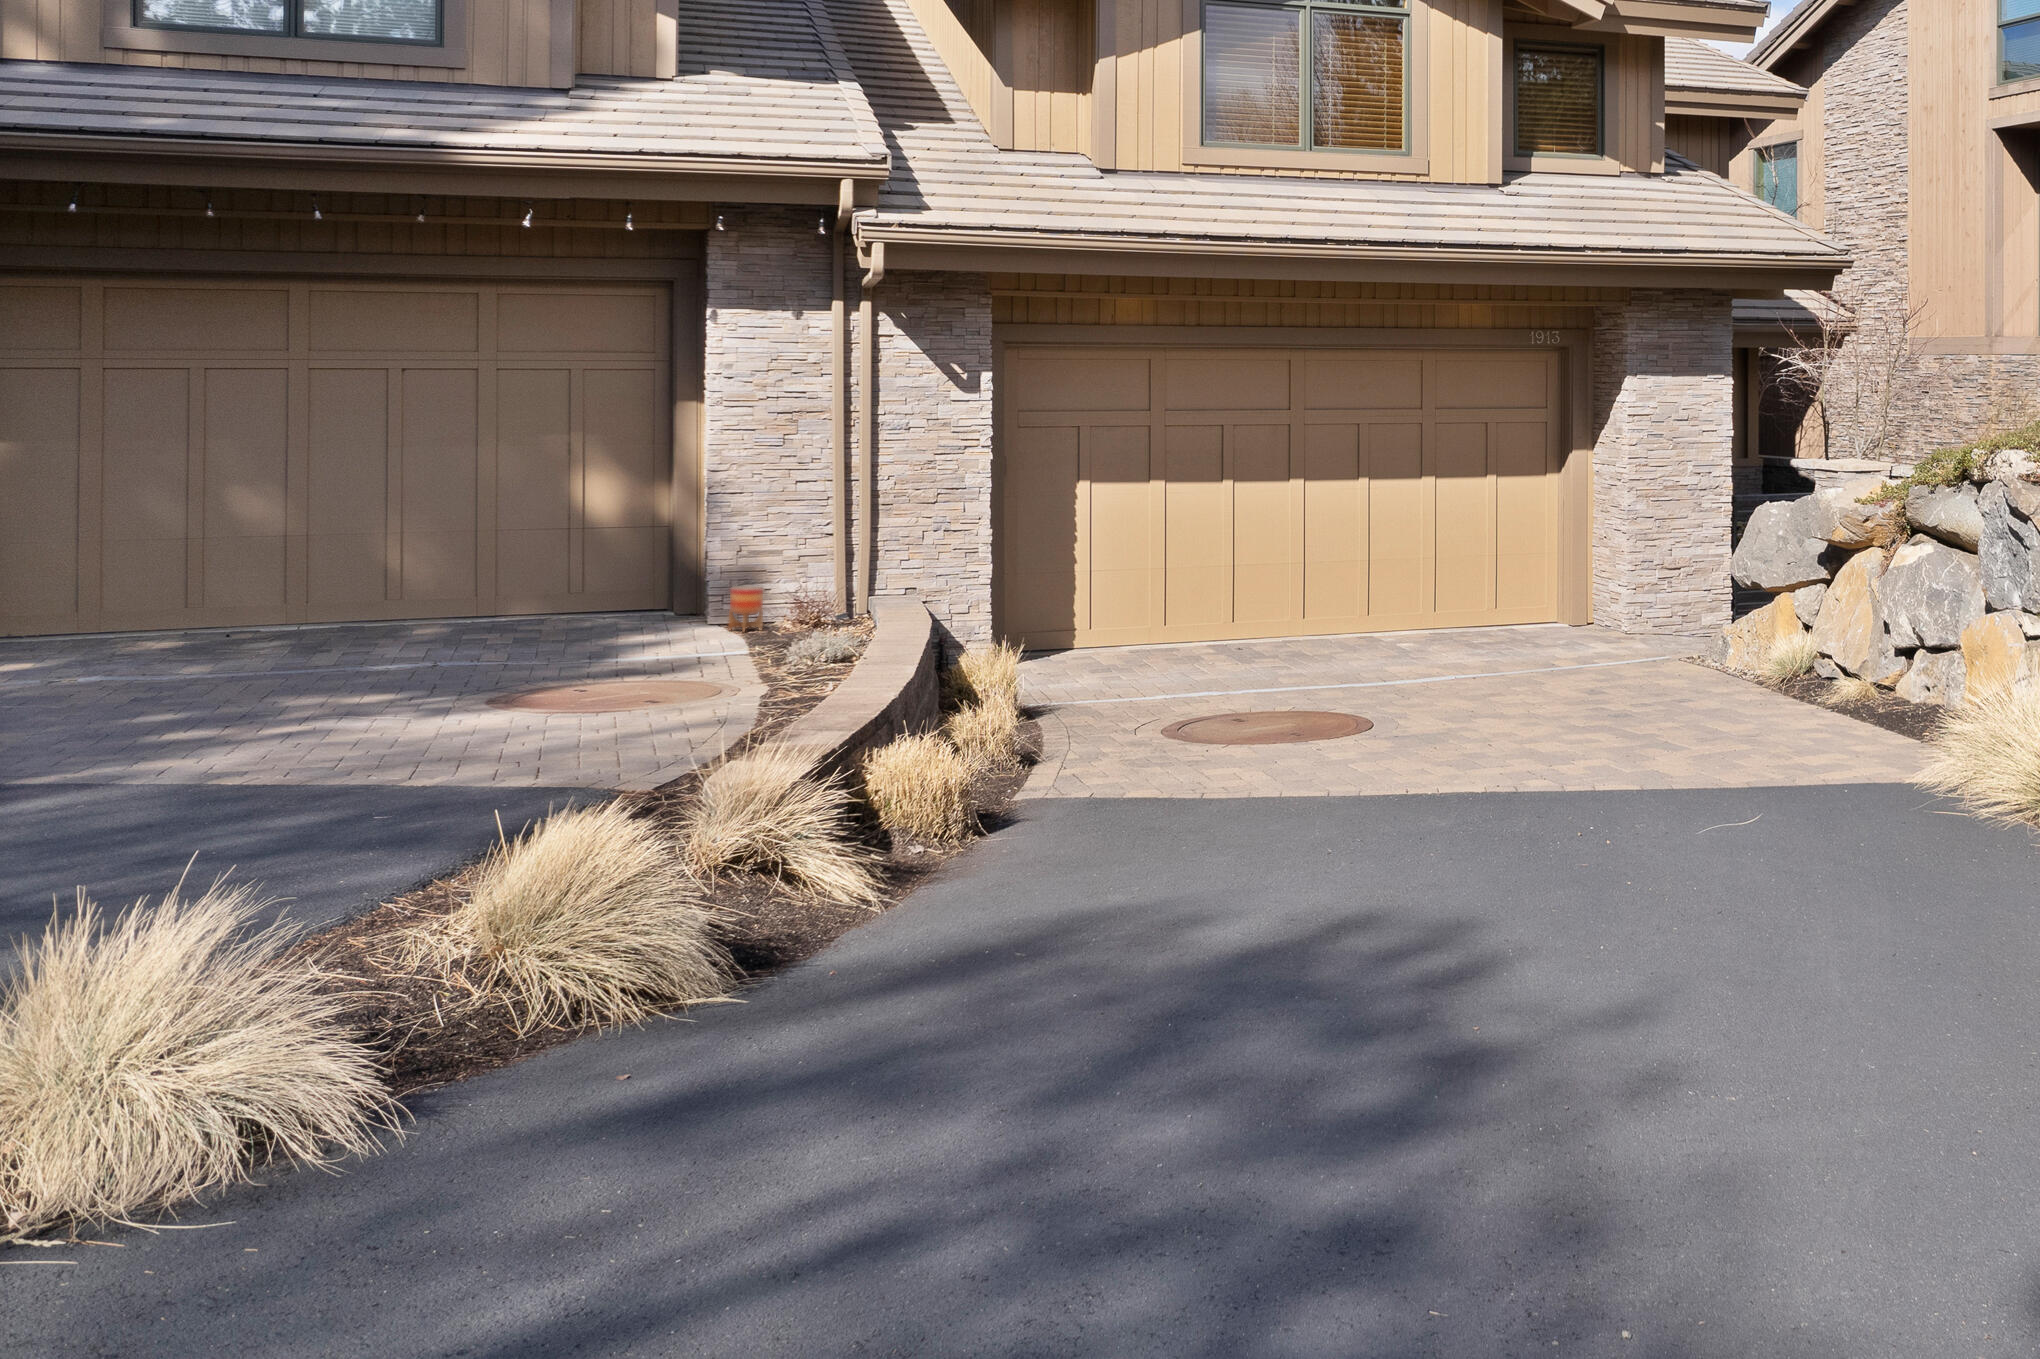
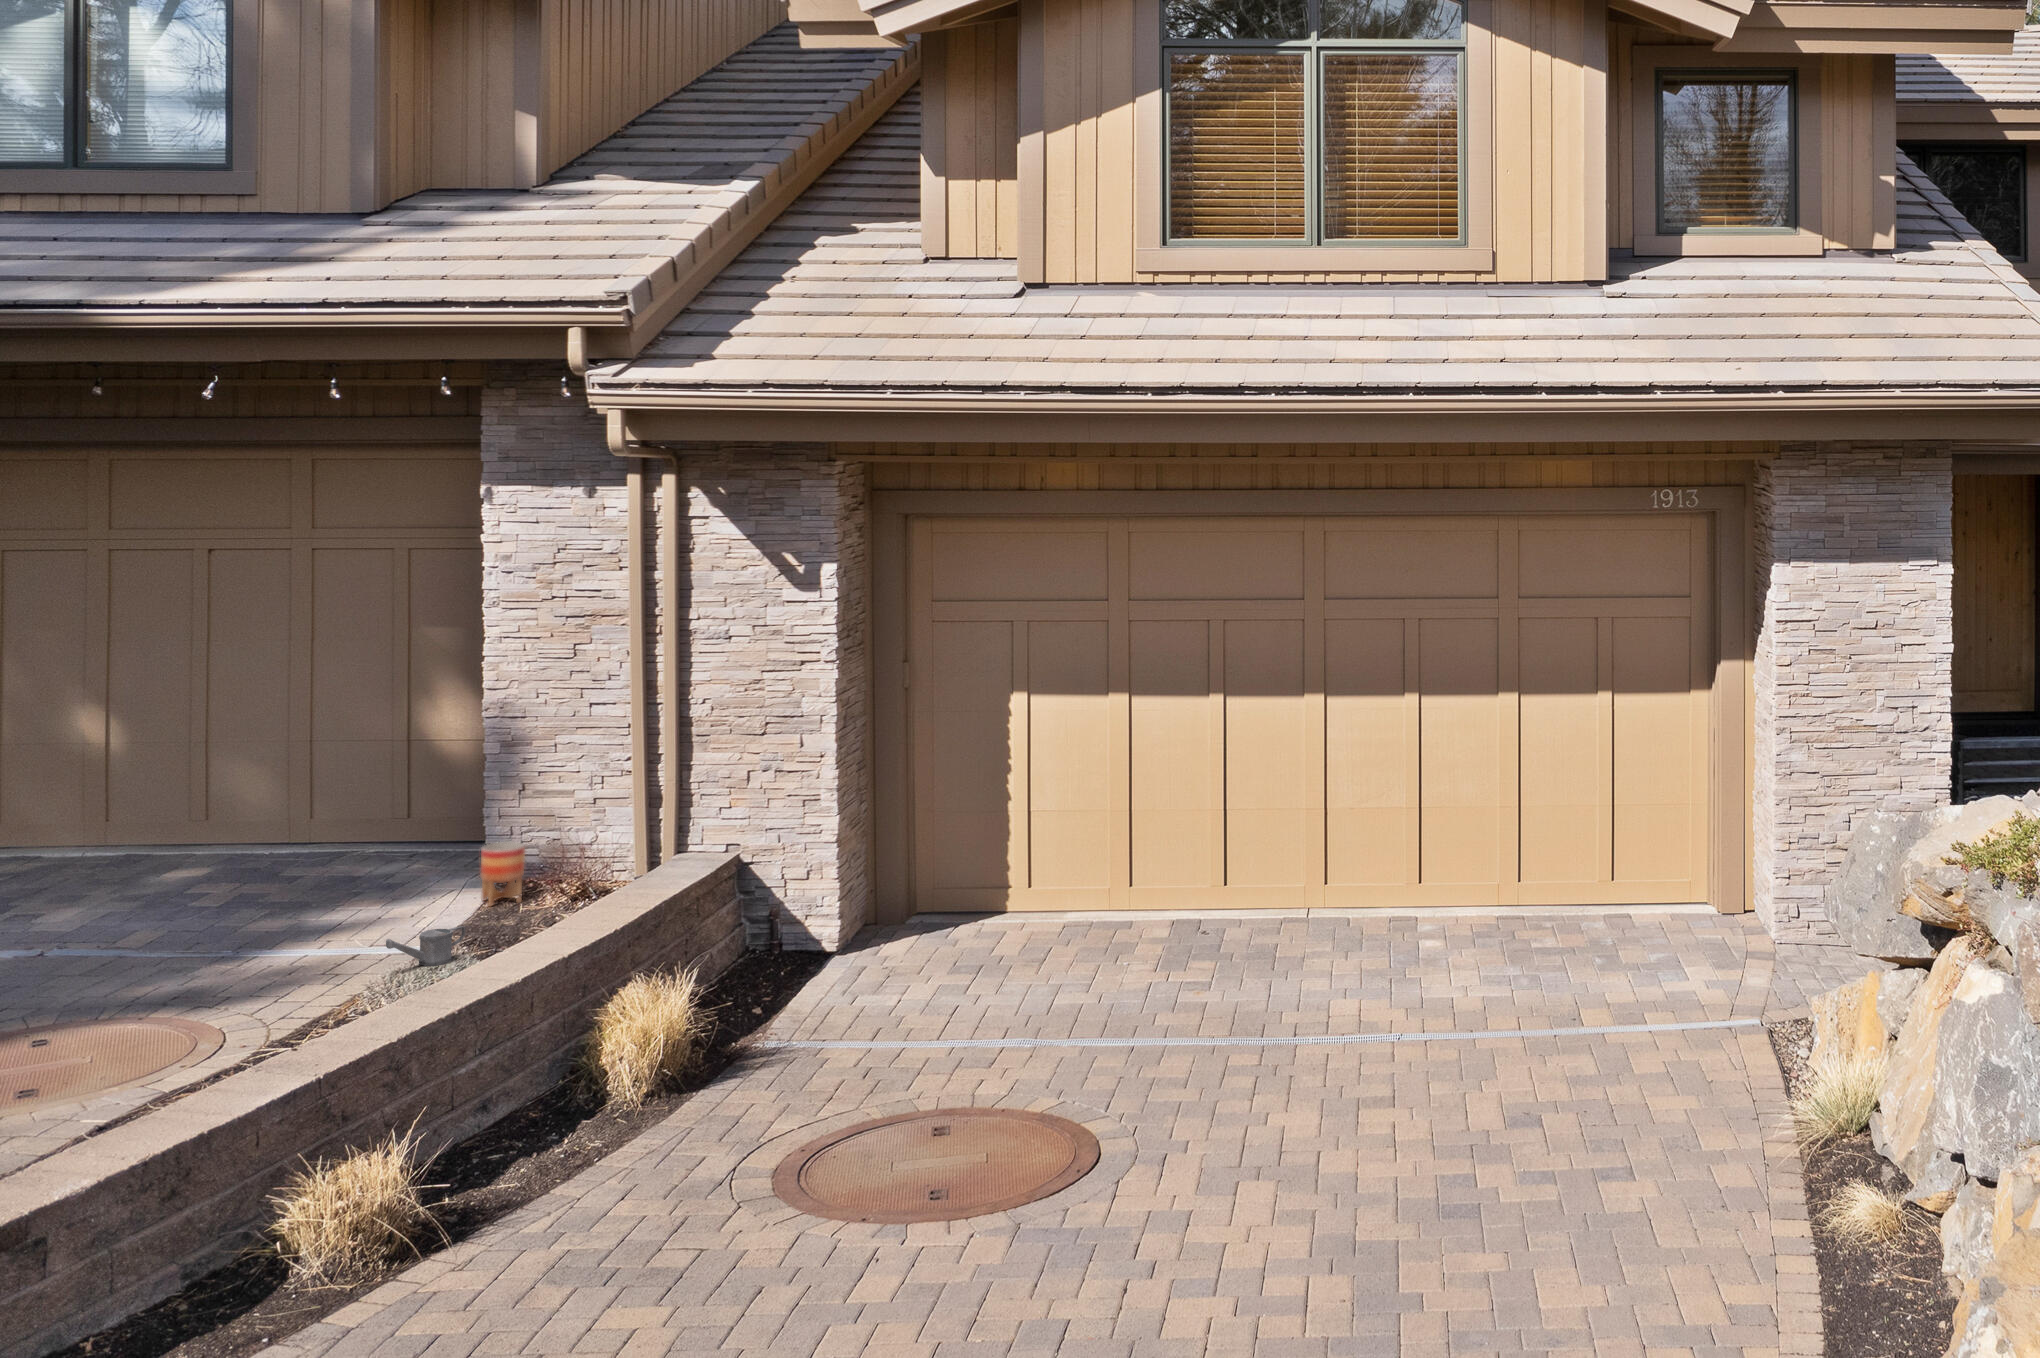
watering can: none [753,628,790,655] -> present [386,926,466,966]

